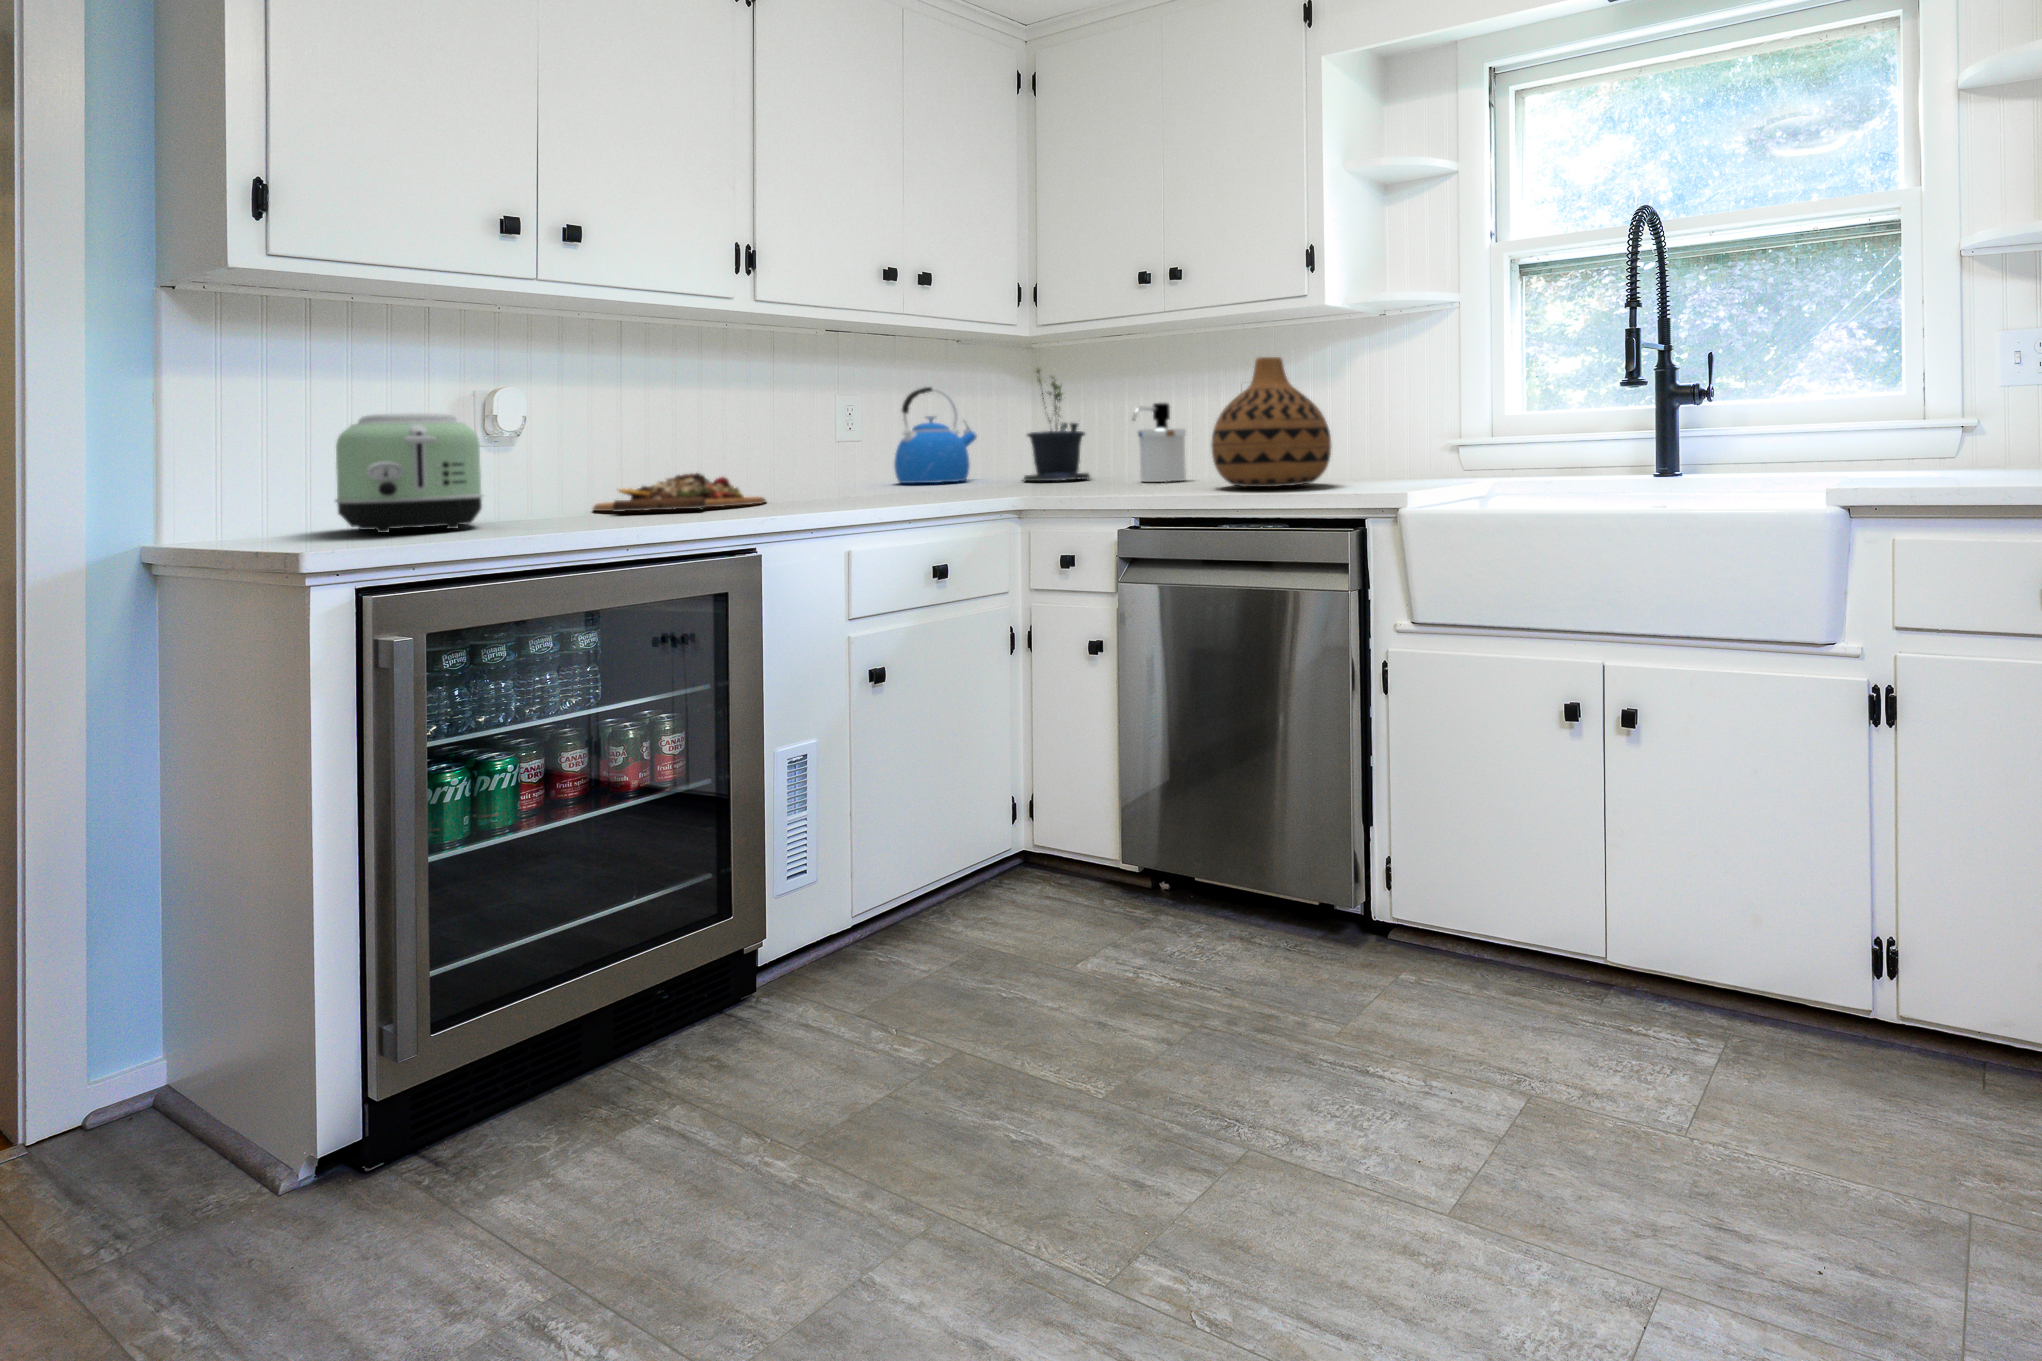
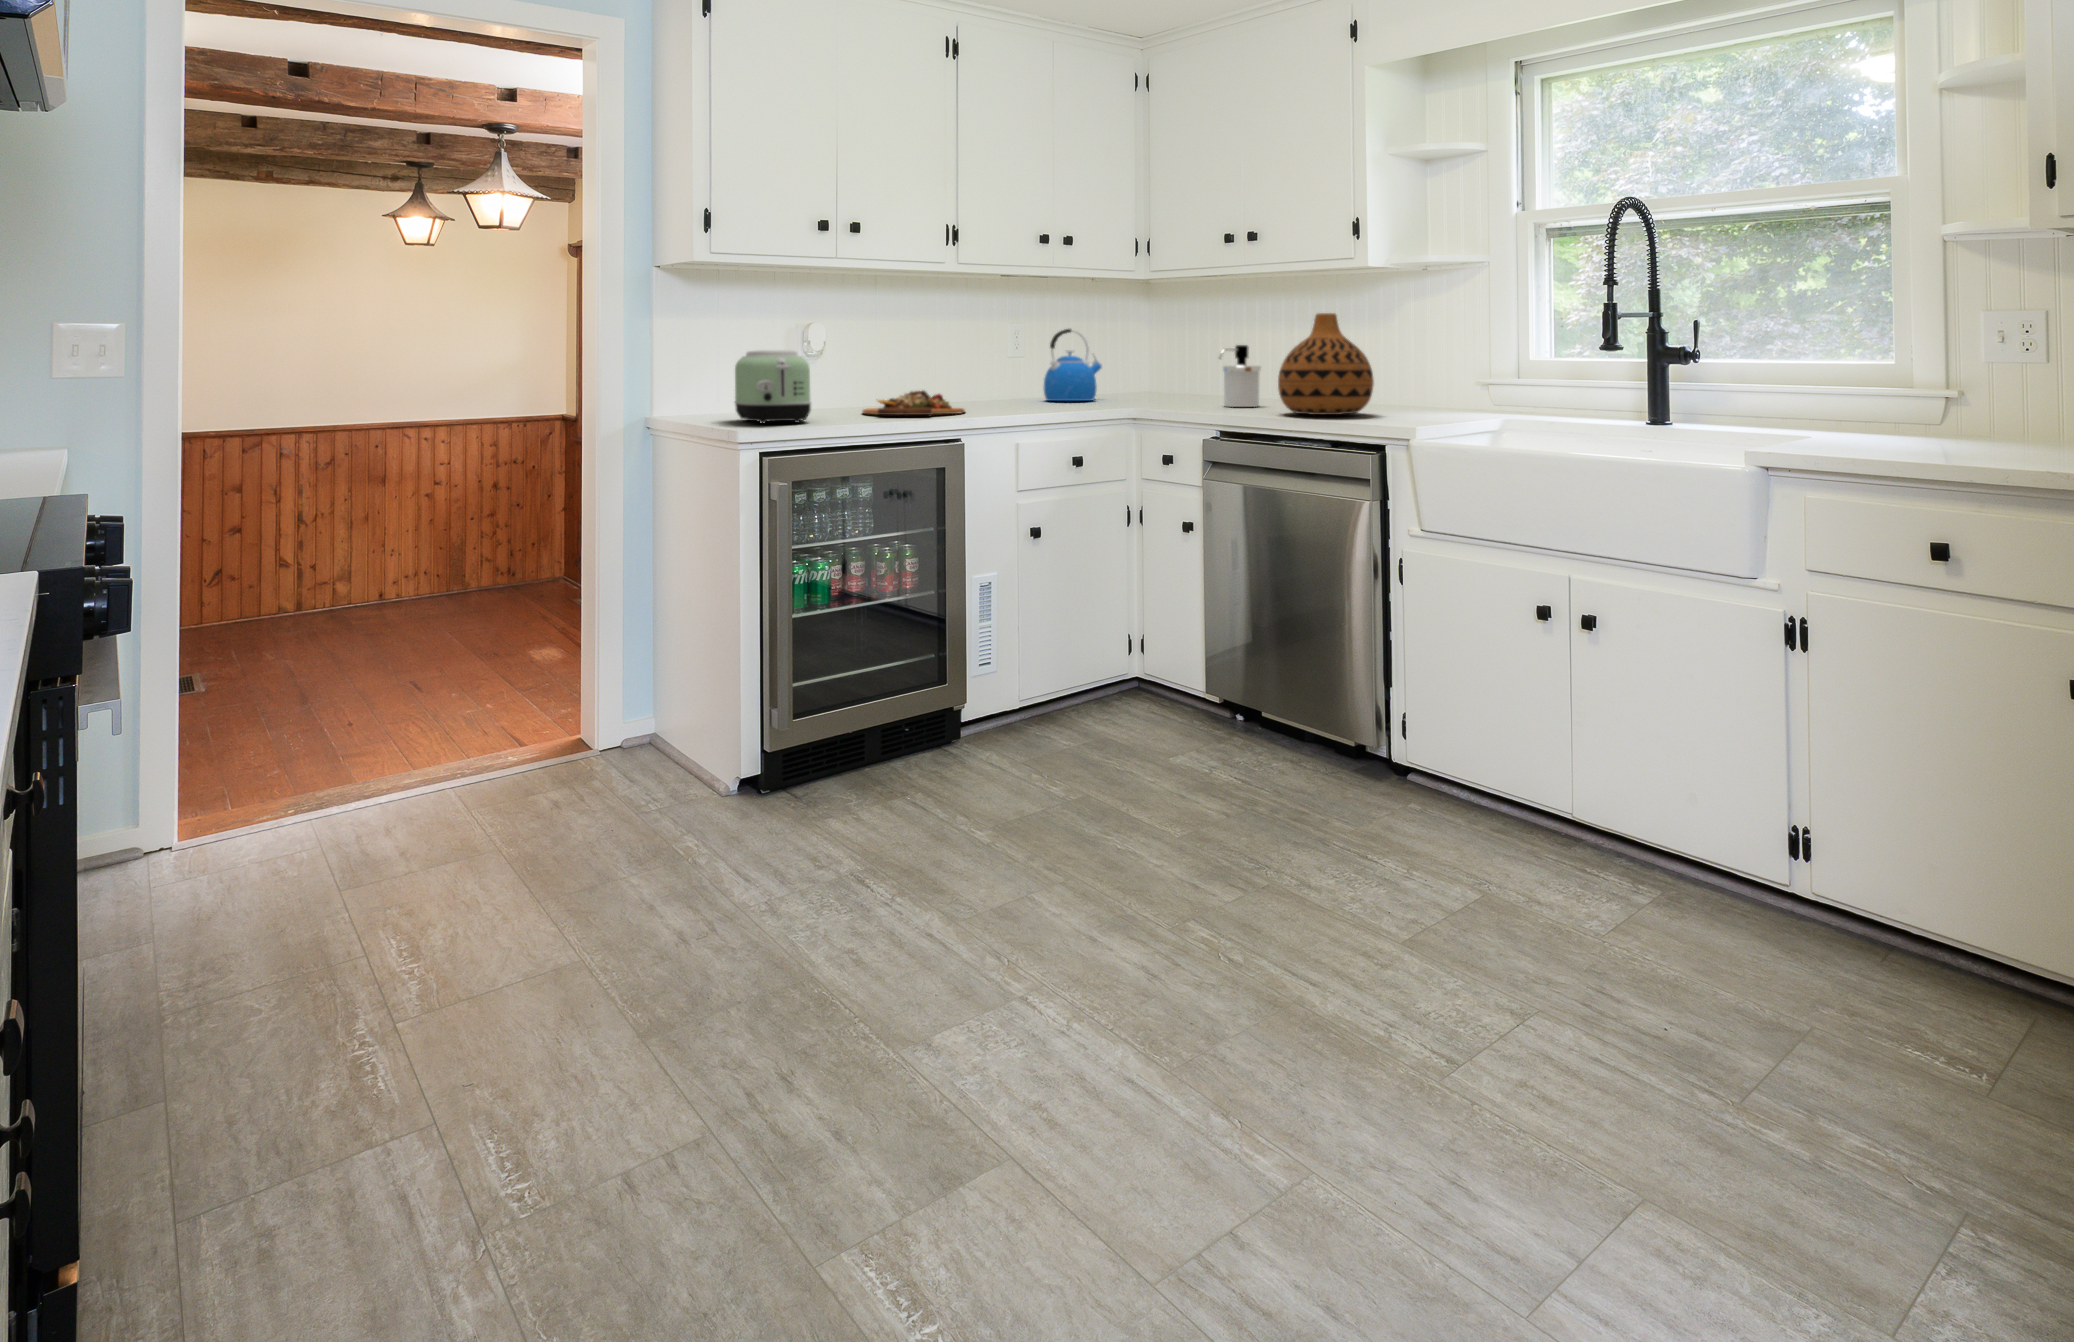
potted plant: present [1024,367,1090,481] -> none [1134,314,1187,403]

